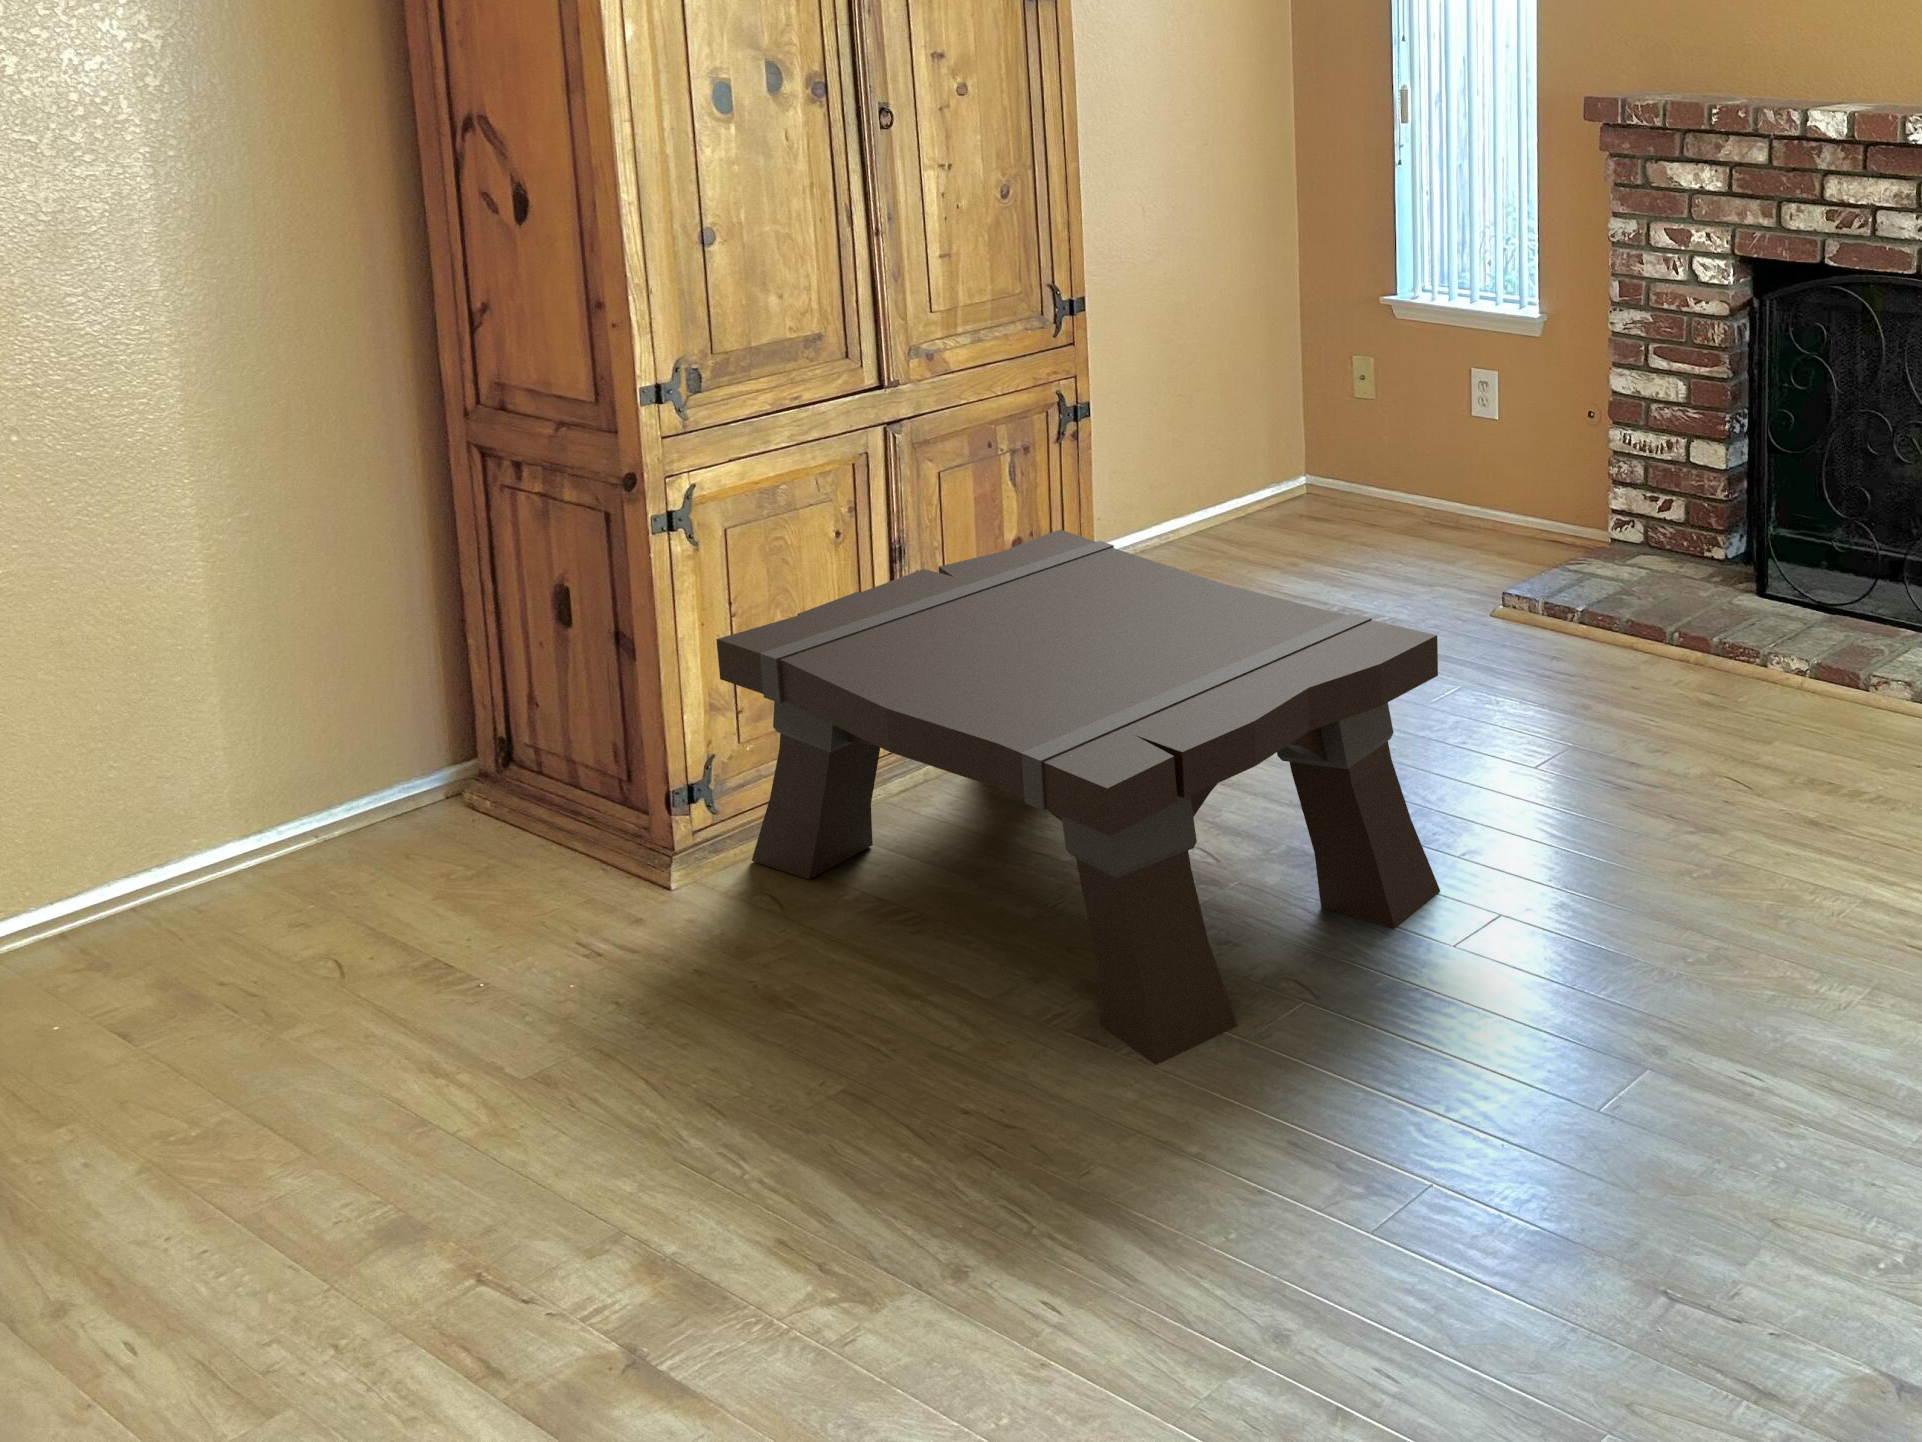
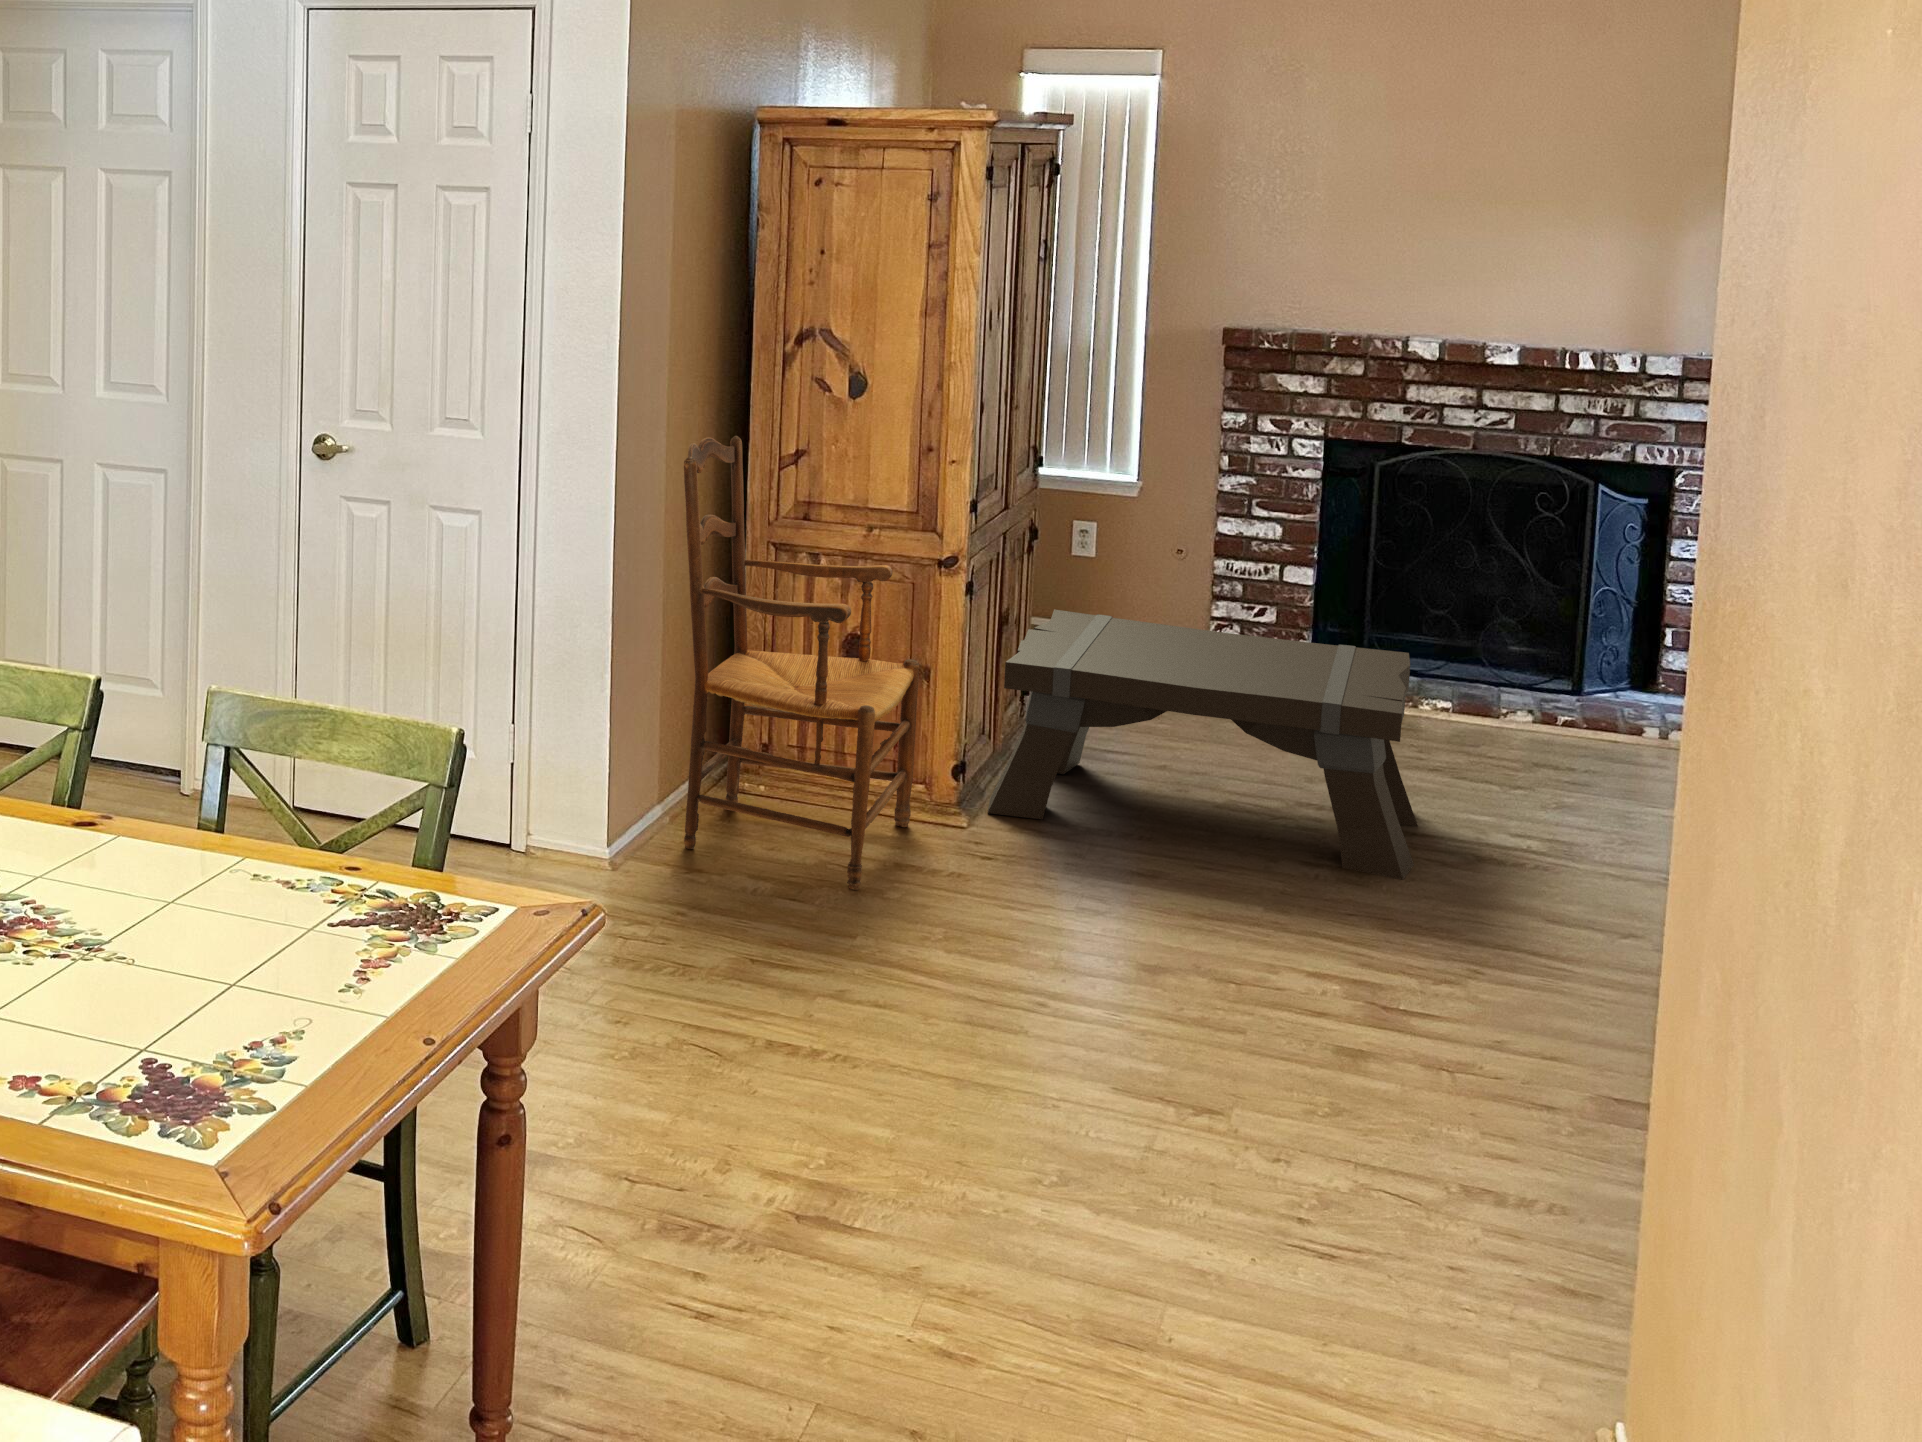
armchair: none [50,281,589,1027] -> present [684,436,919,890]

